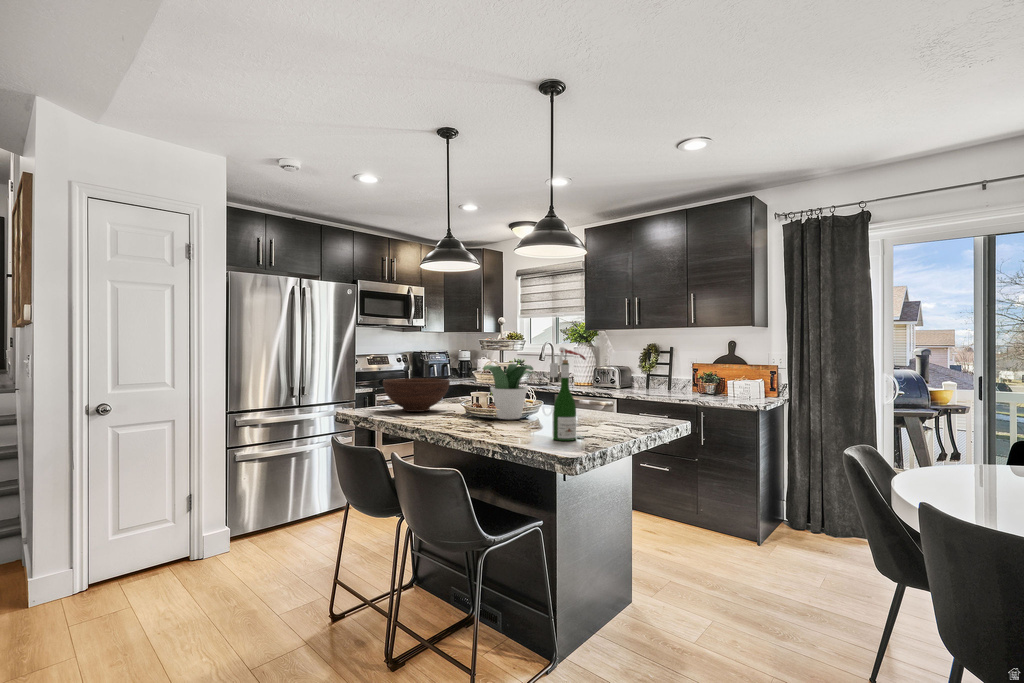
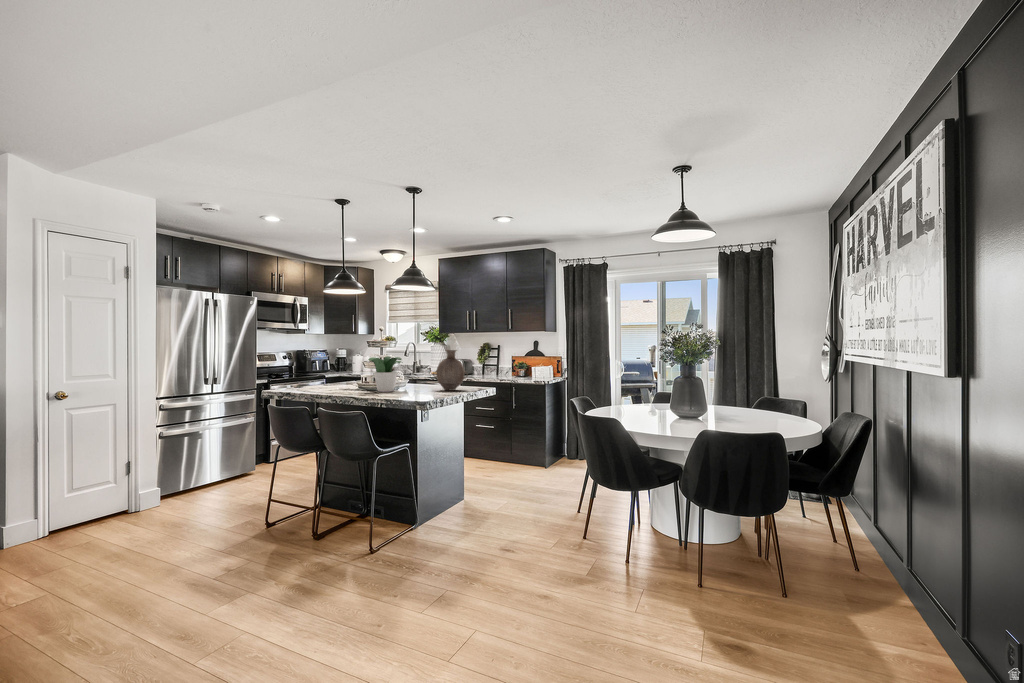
wine bottle: present [550,347,586,441] -> none [412,346,433,398]
vase: none [584,354,641,421] -> present [433,350,468,390]
fruit bowl: present [383,378,450,412] -> none [294,368,343,391]

